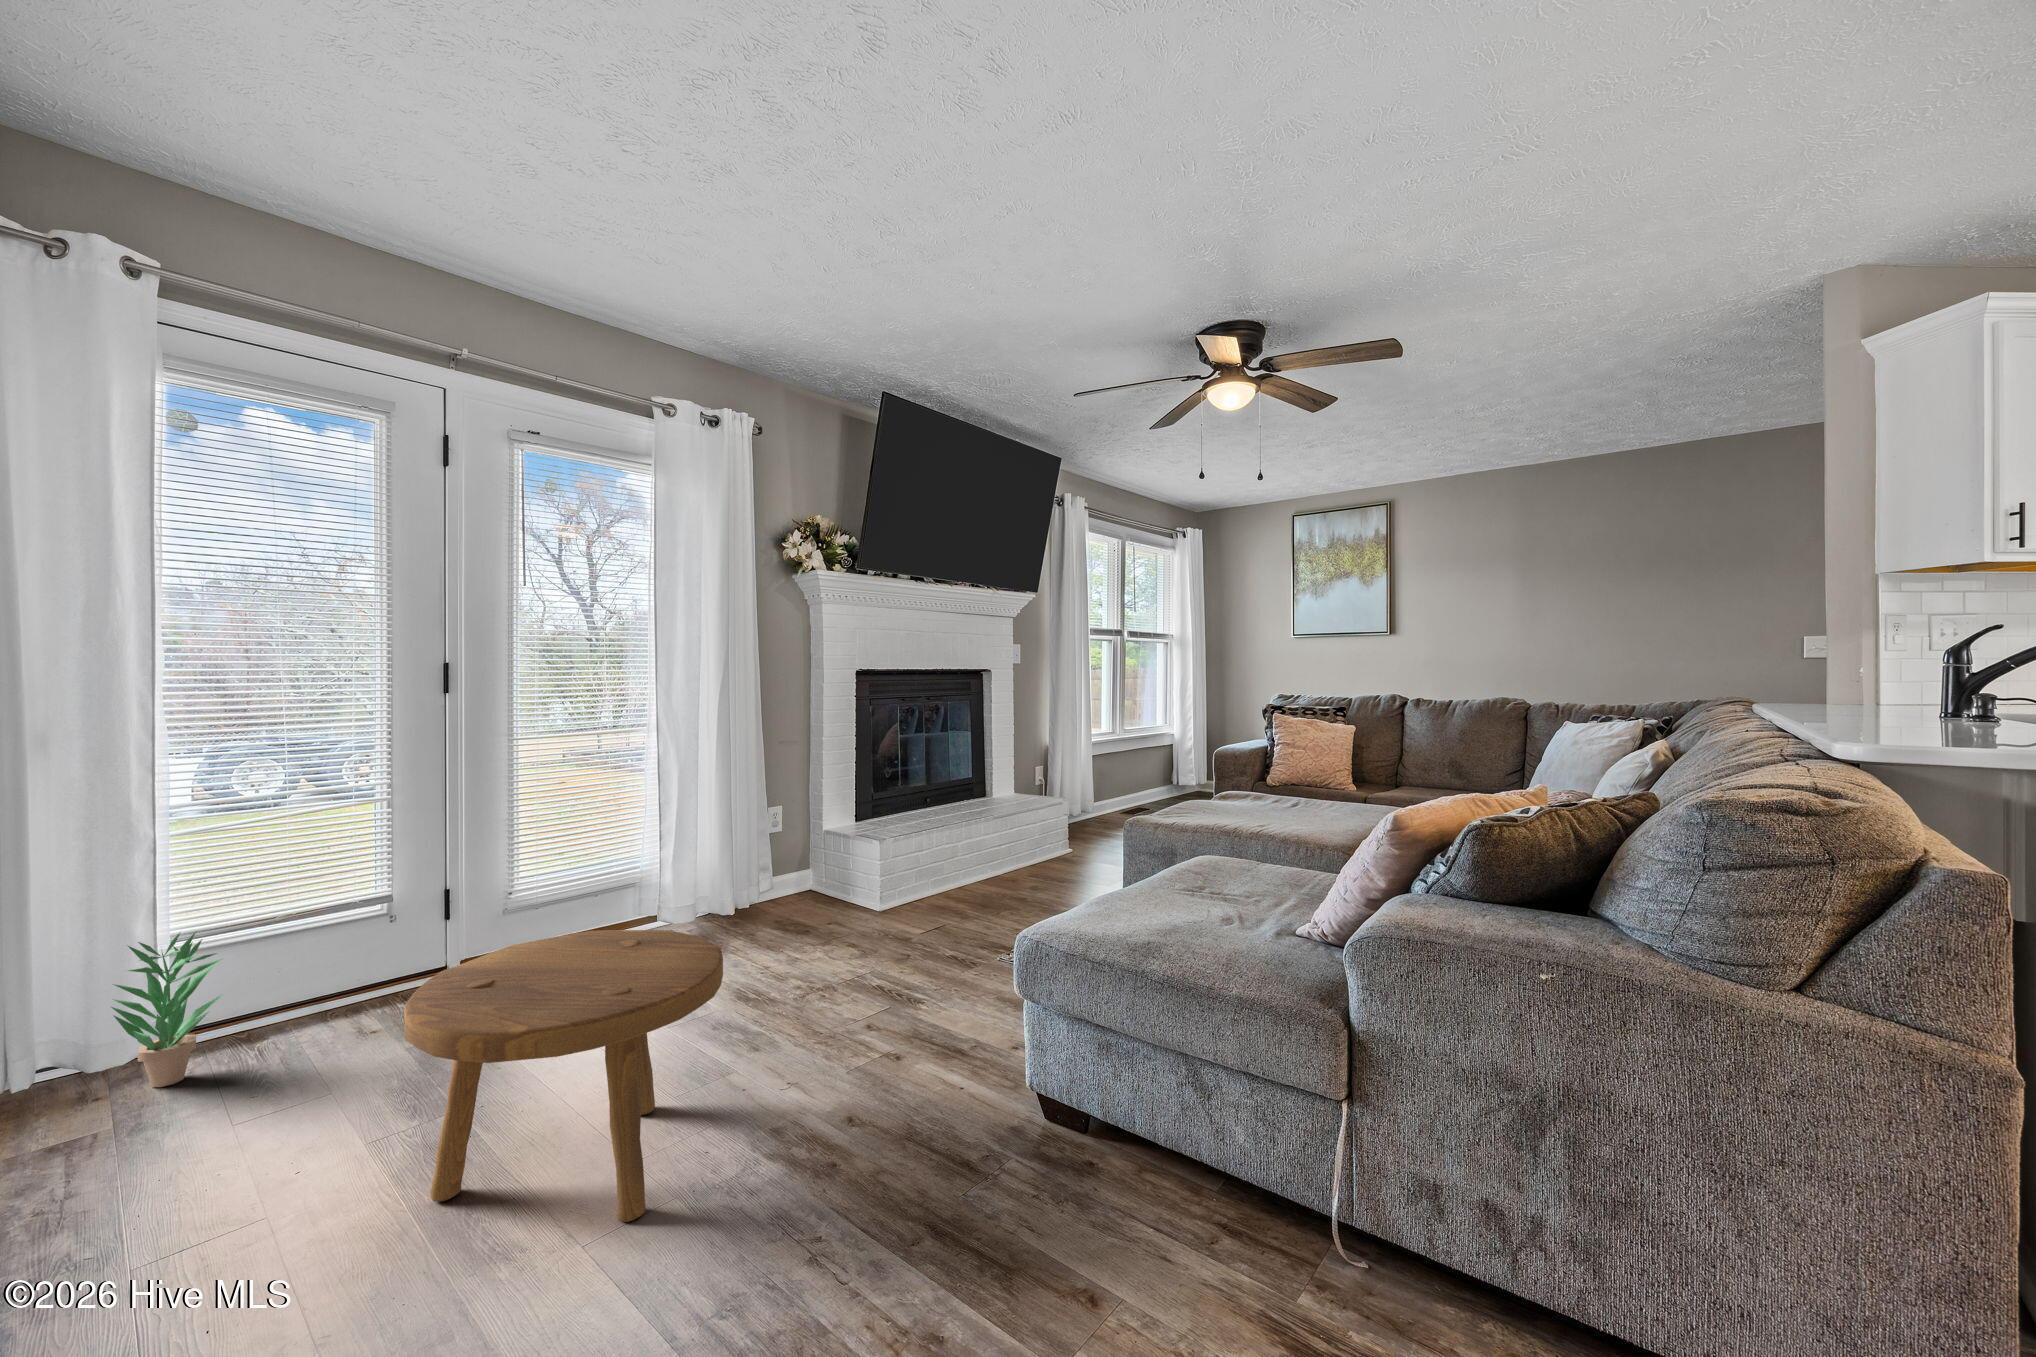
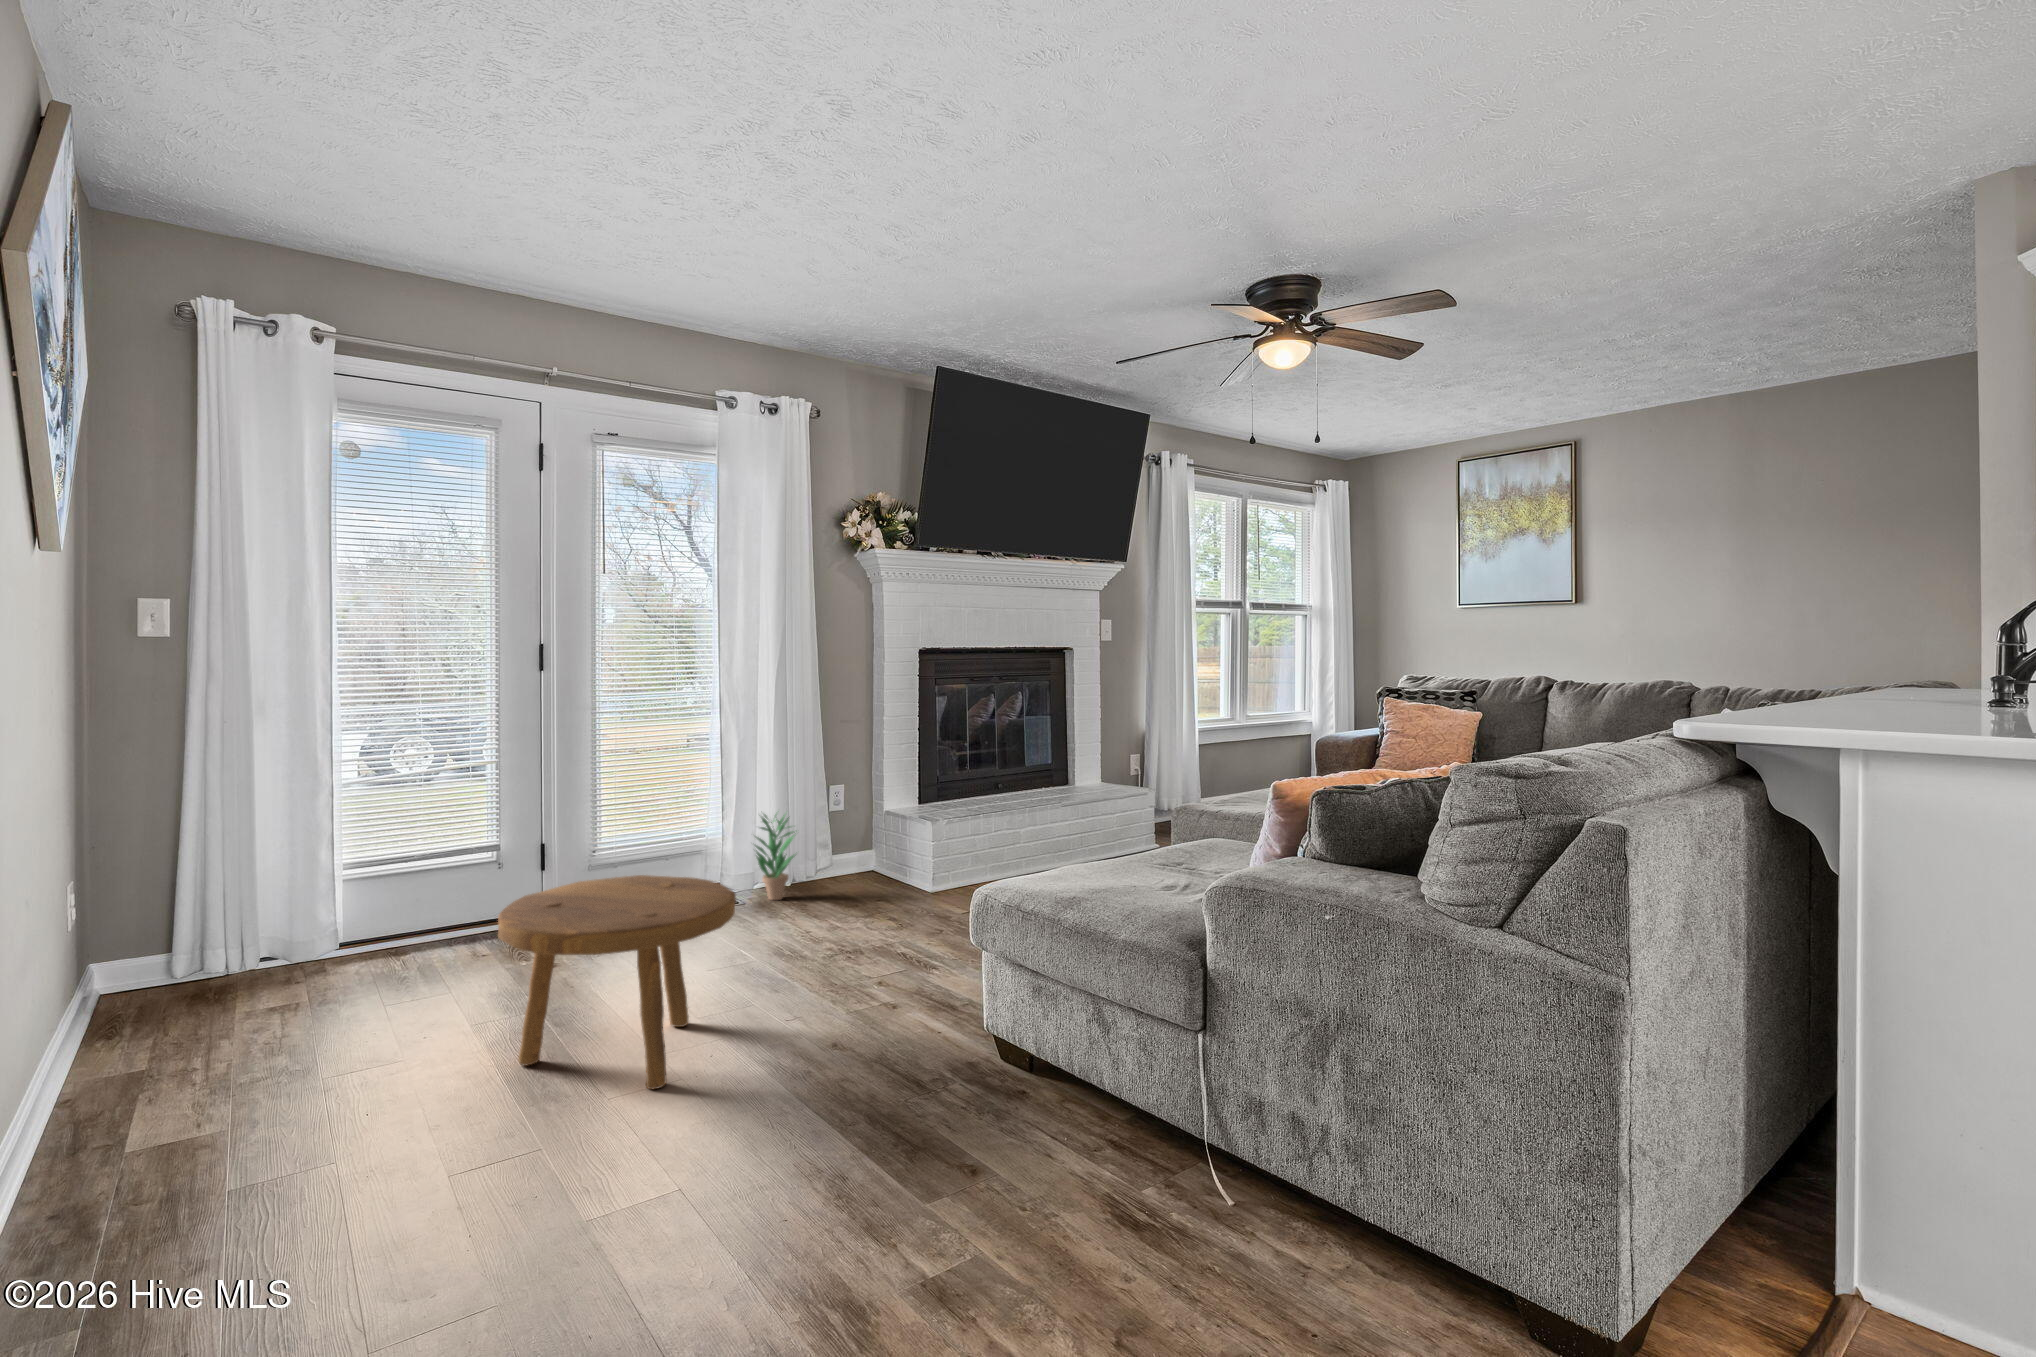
potted plant: present [111,932,223,1087] -> present [755,814,794,900]

